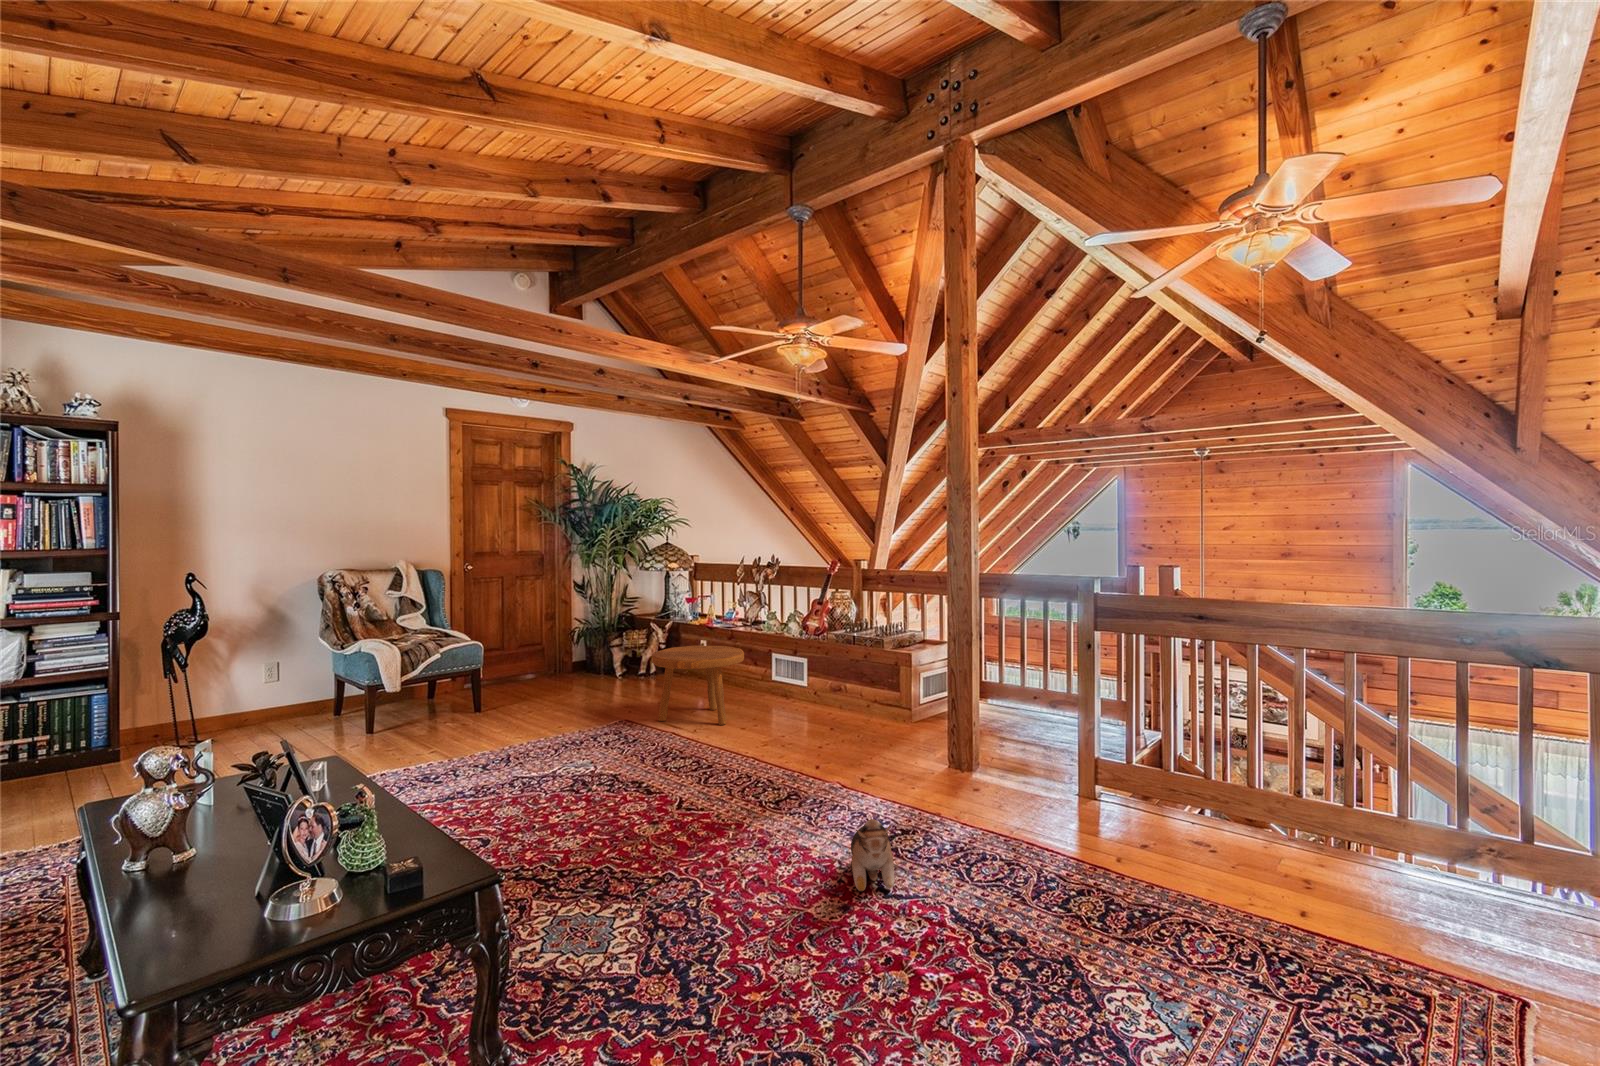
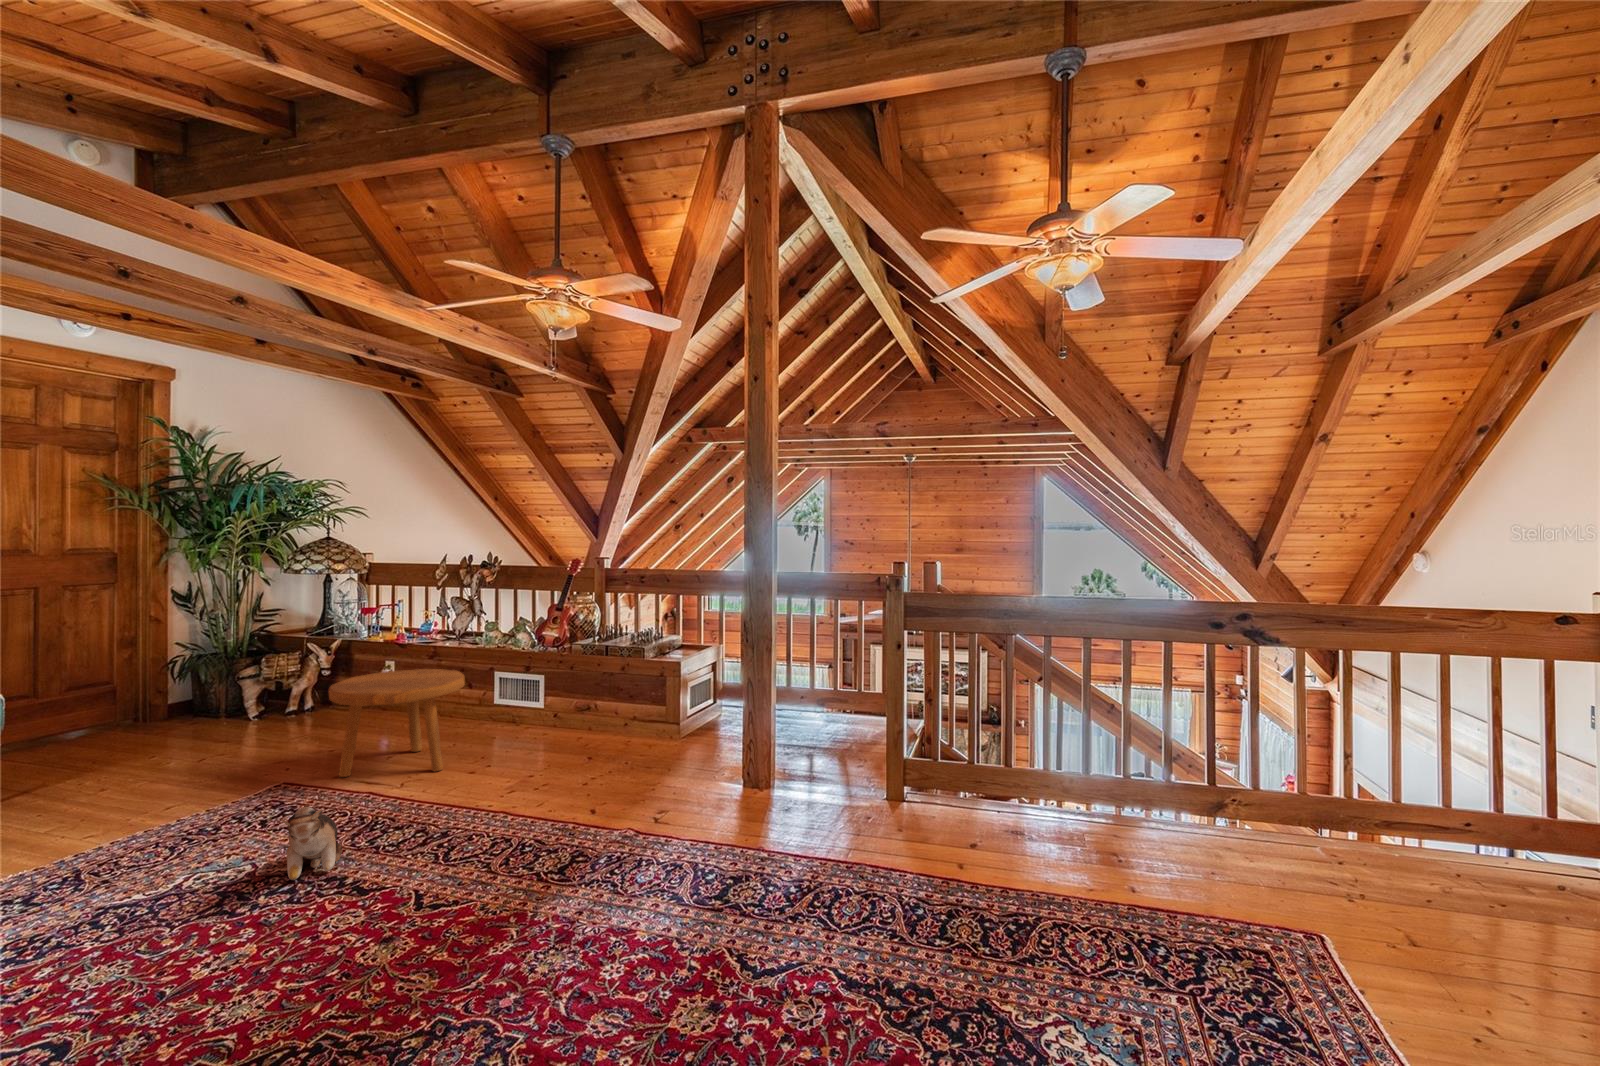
plush toy: present [851,819,894,891] -> present [281,807,342,880]

